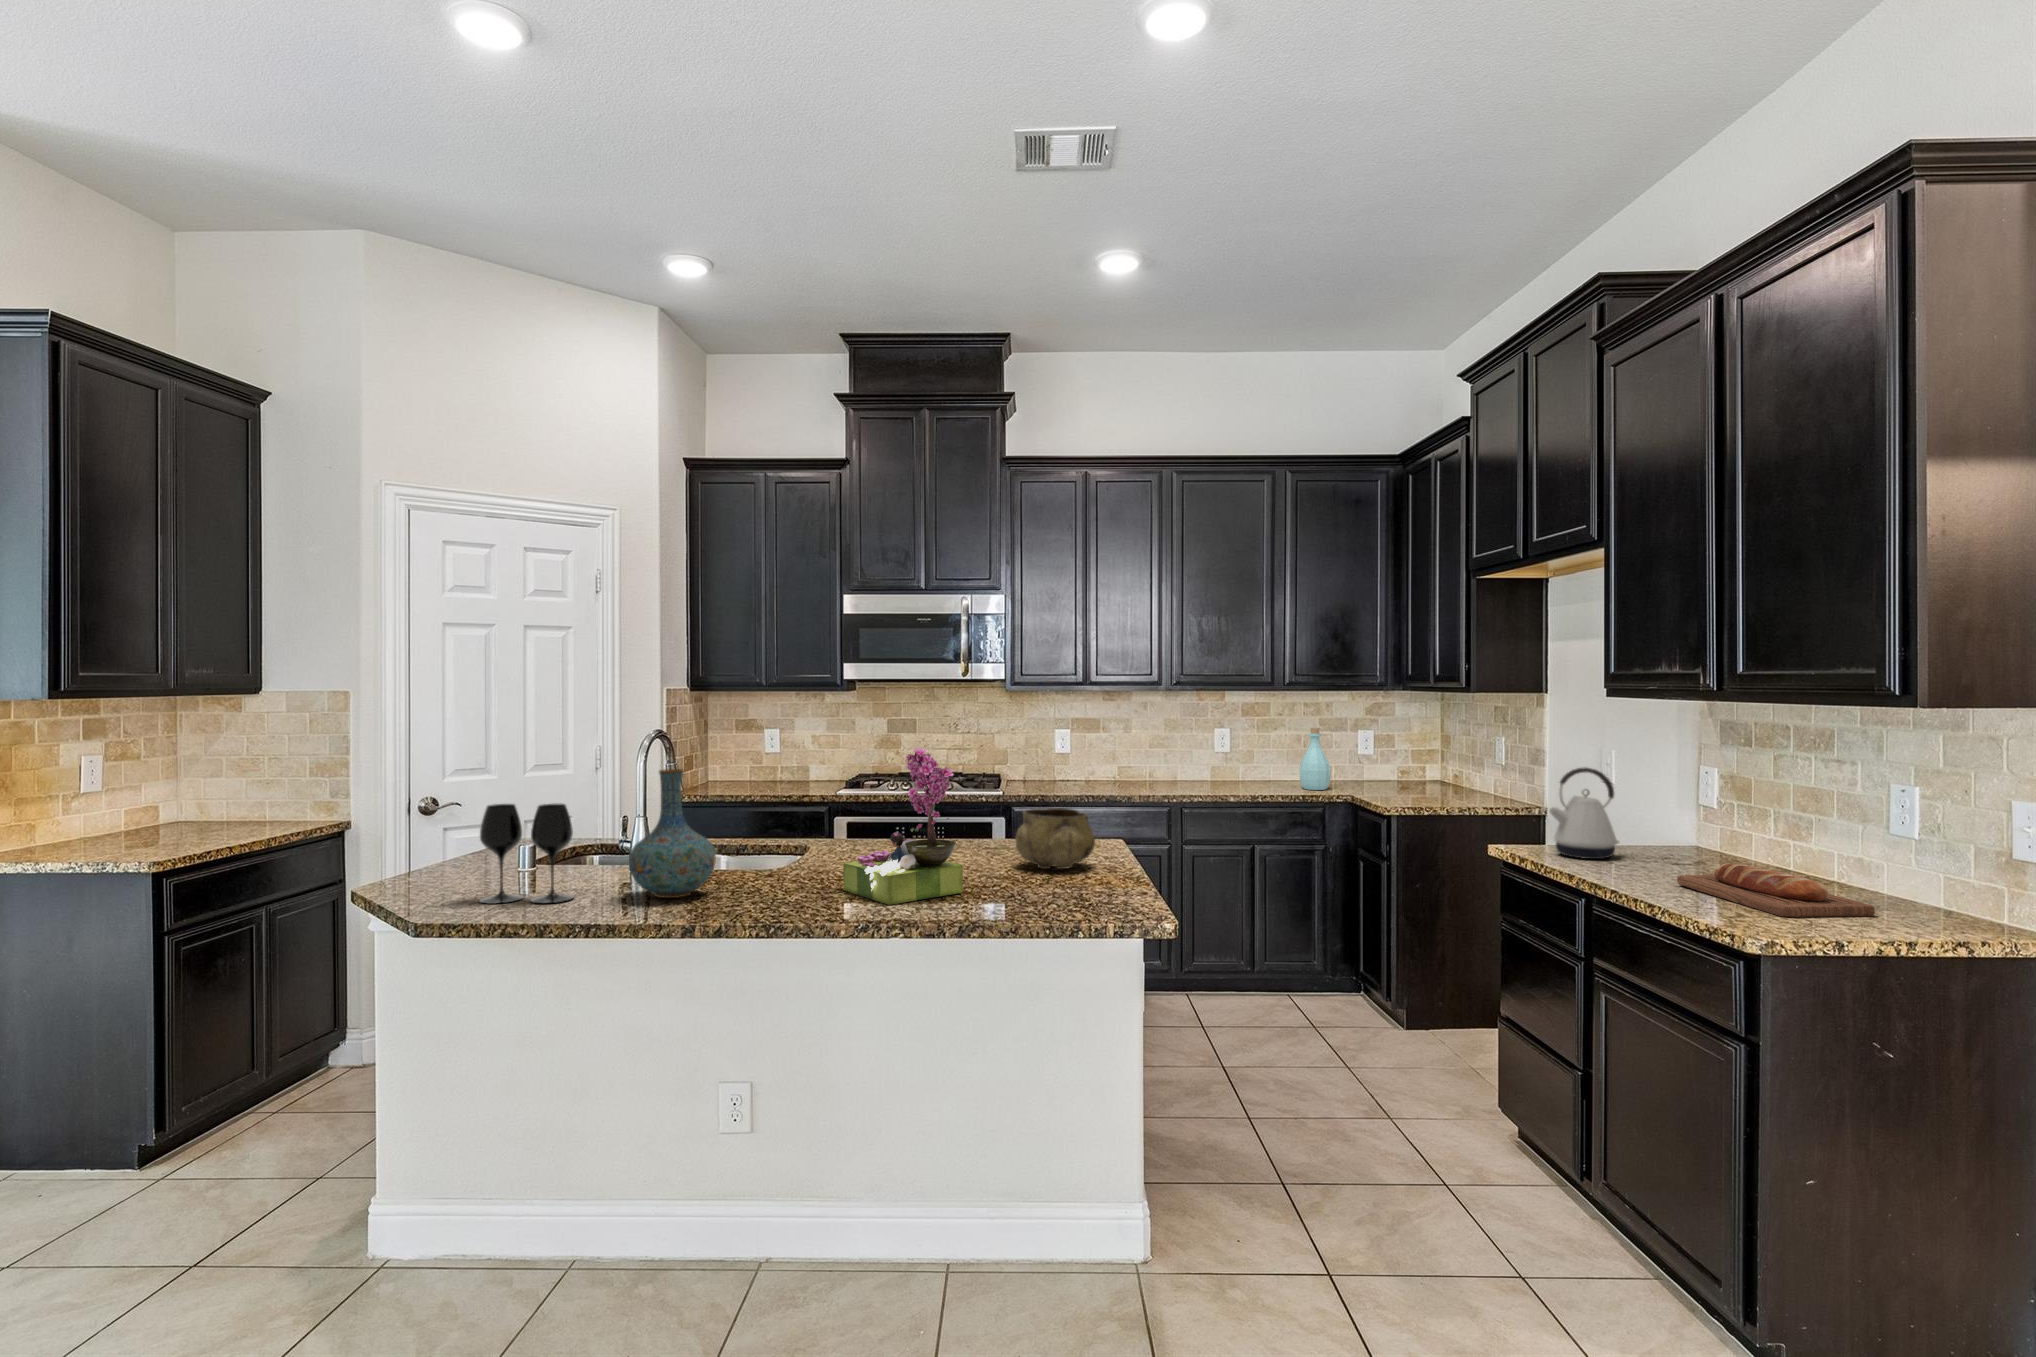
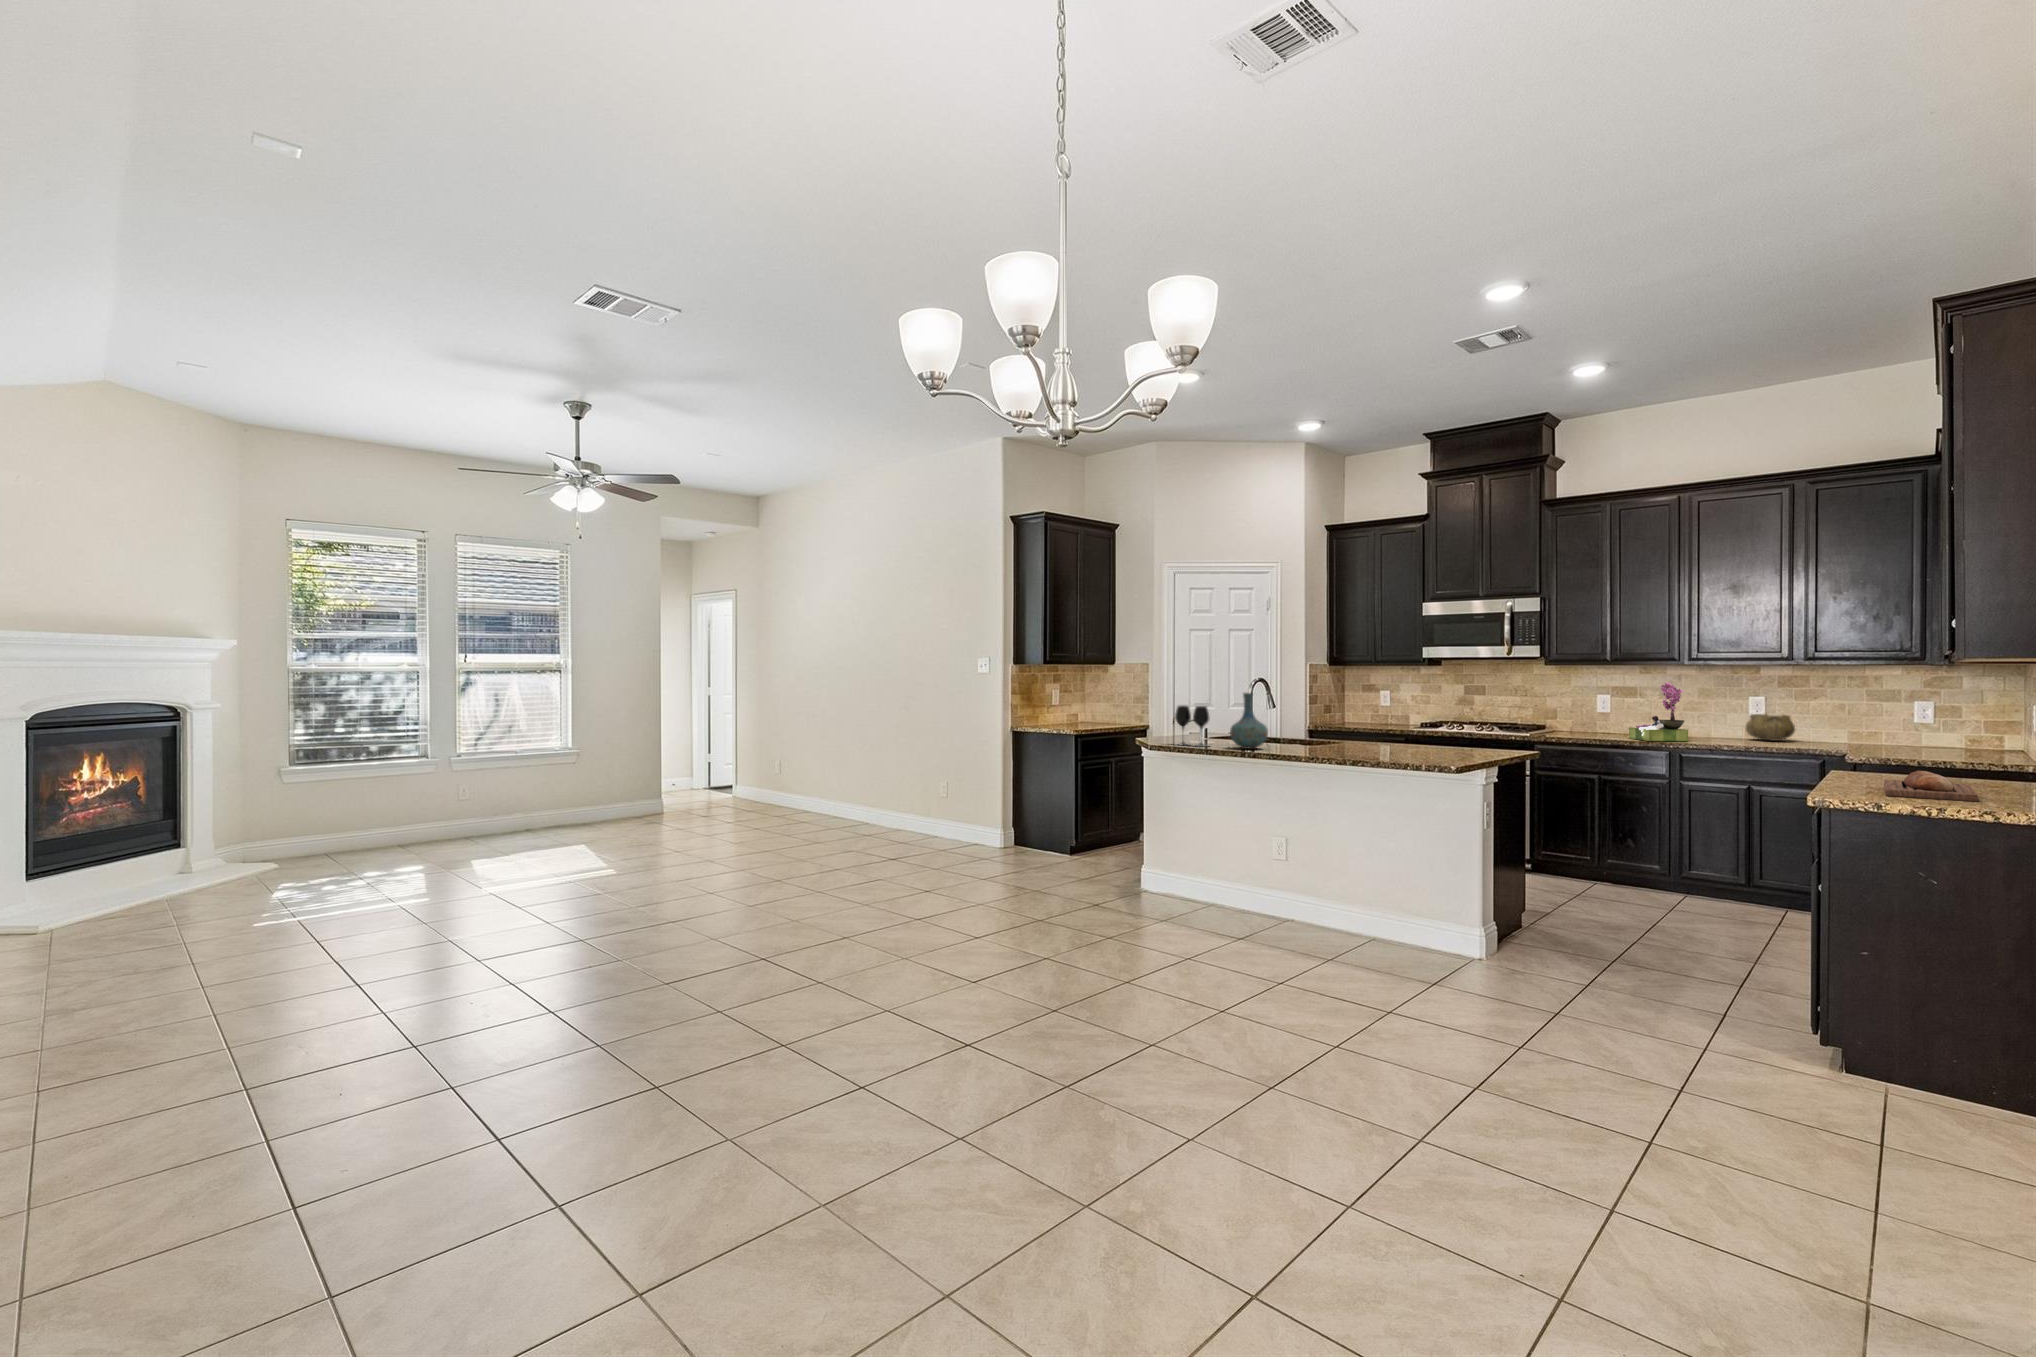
bottle: present [1300,728,1331,790] -> none [1814,695,1848,747]
flower arrangement: present [843,747,963,905] -> present [1629,682,1688,741]
kettle: present [1549,767,1619,859] -> none [1851,711,1925,778]
decorative bowl: present [1015,808,1095,869] -> present [1746,714,1795,741]

